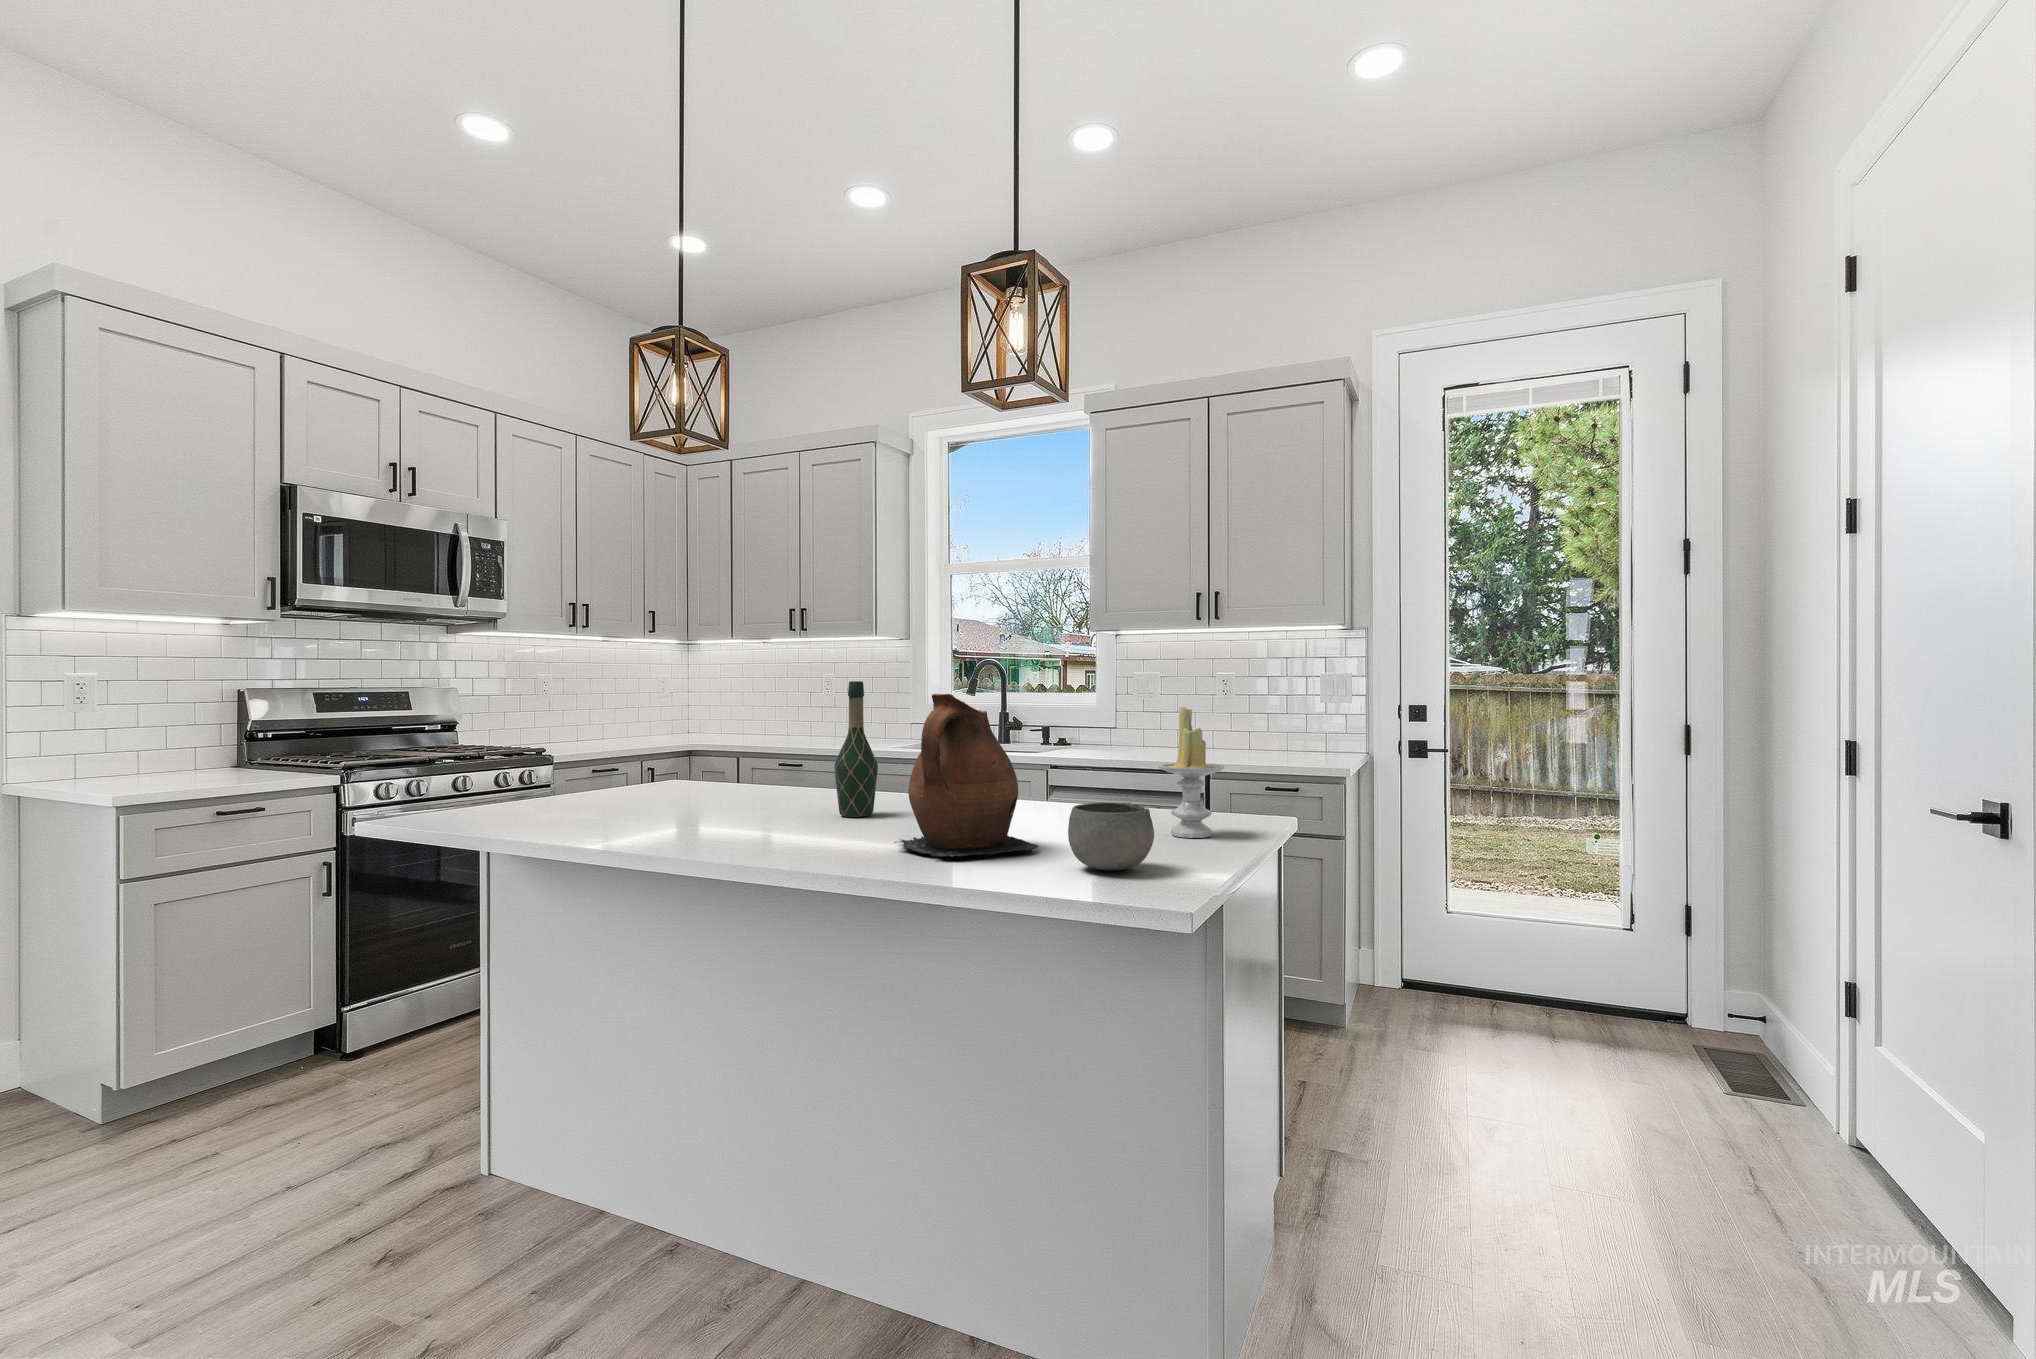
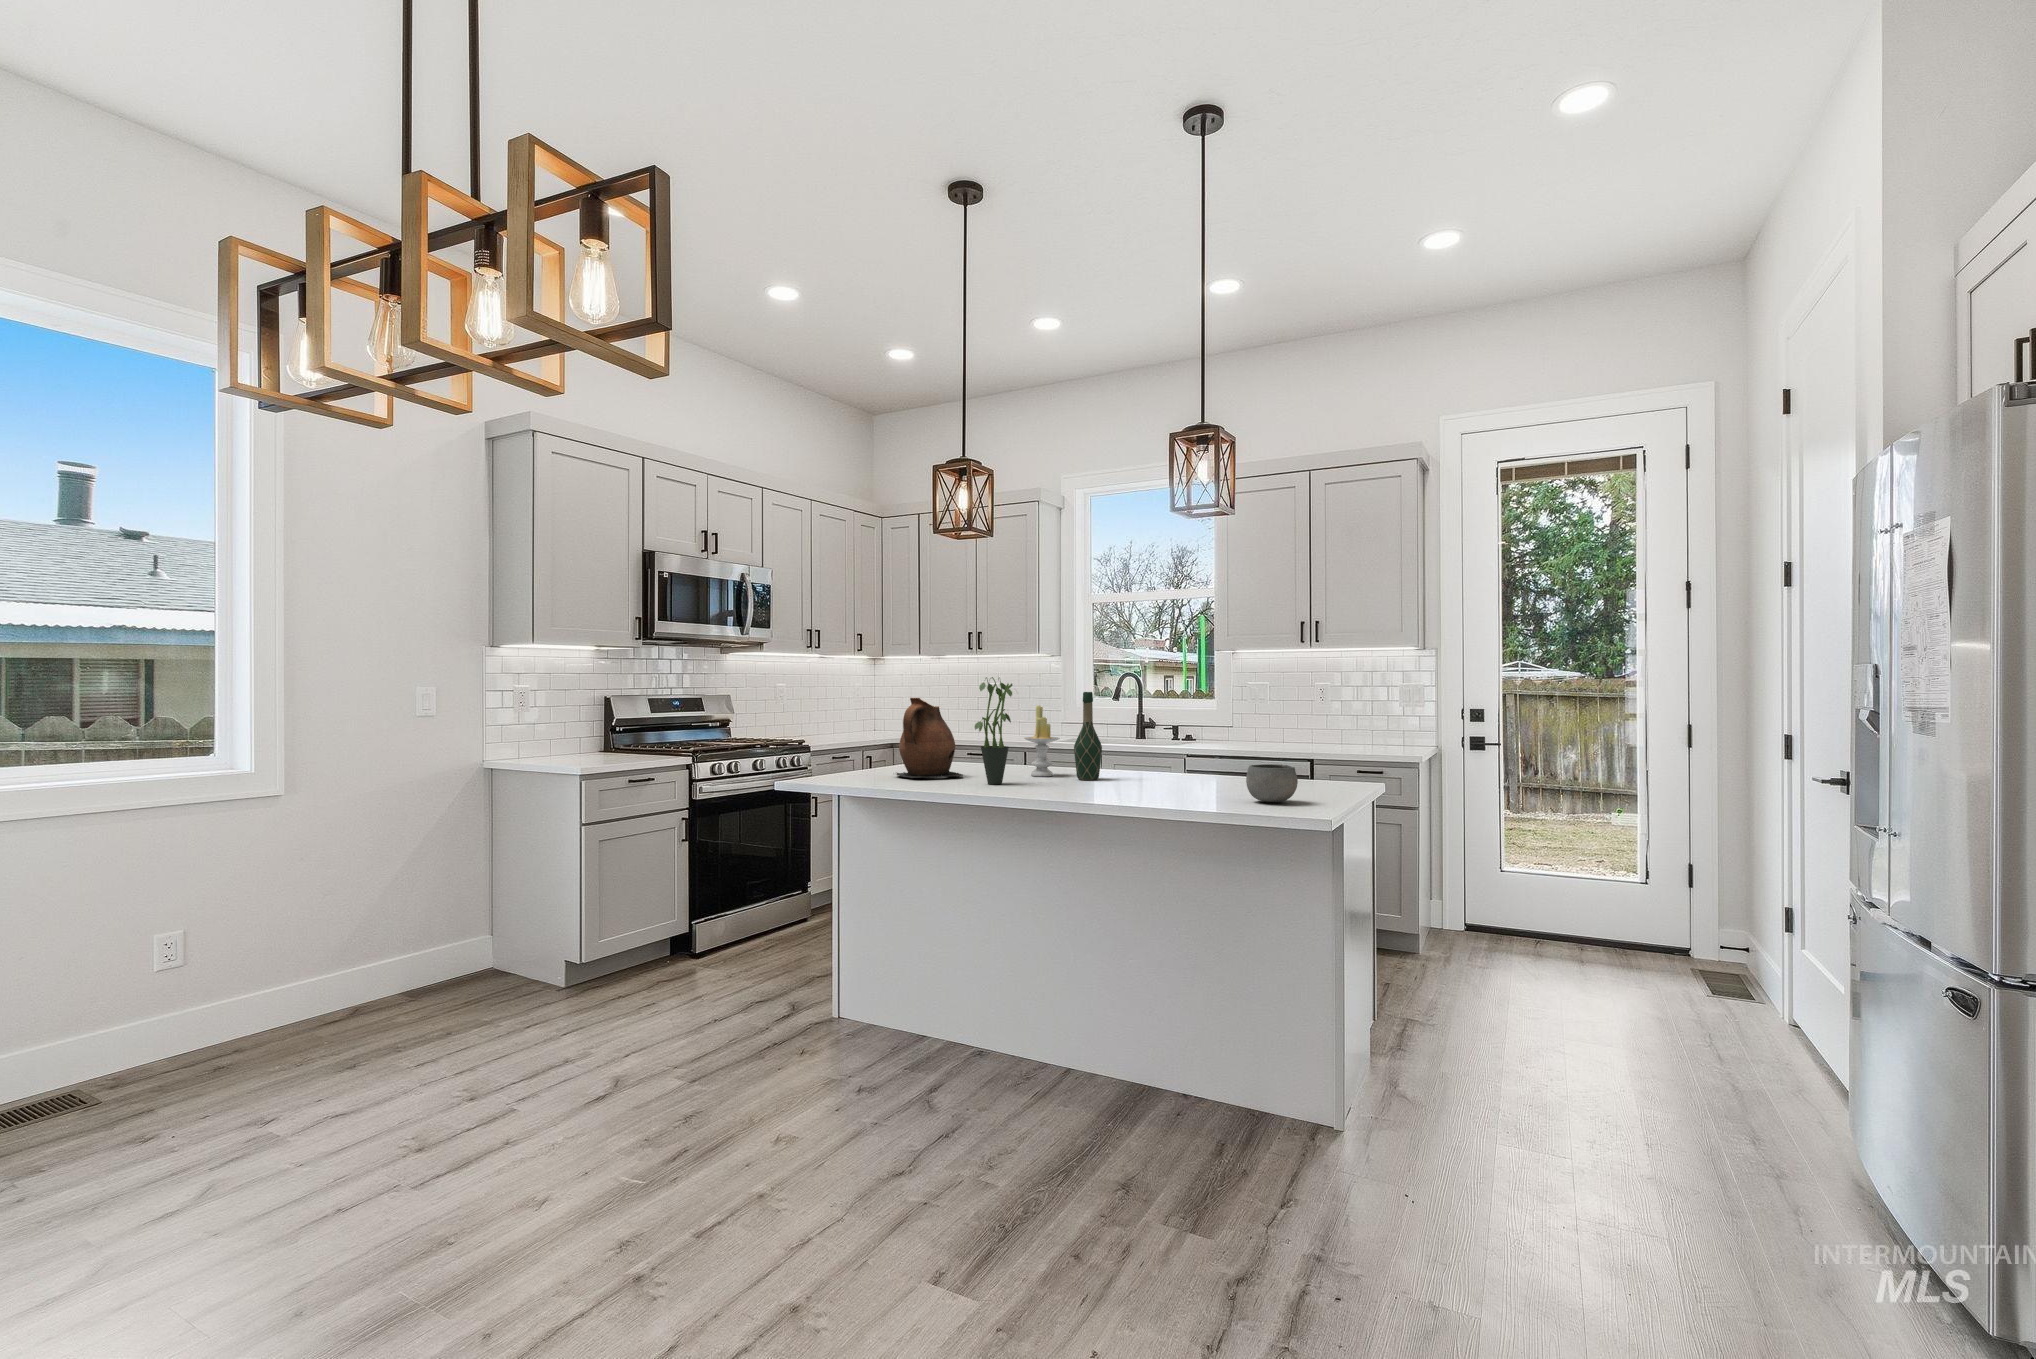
potted plant: none [656,657,736,829] -> present [974,677,1012,784]
ceramic pitcher: present [894,694,1038,857] -> present [896,698,963,778]
candle: present [1159,707,1224,838] -> present [1024,706,1060,776]

